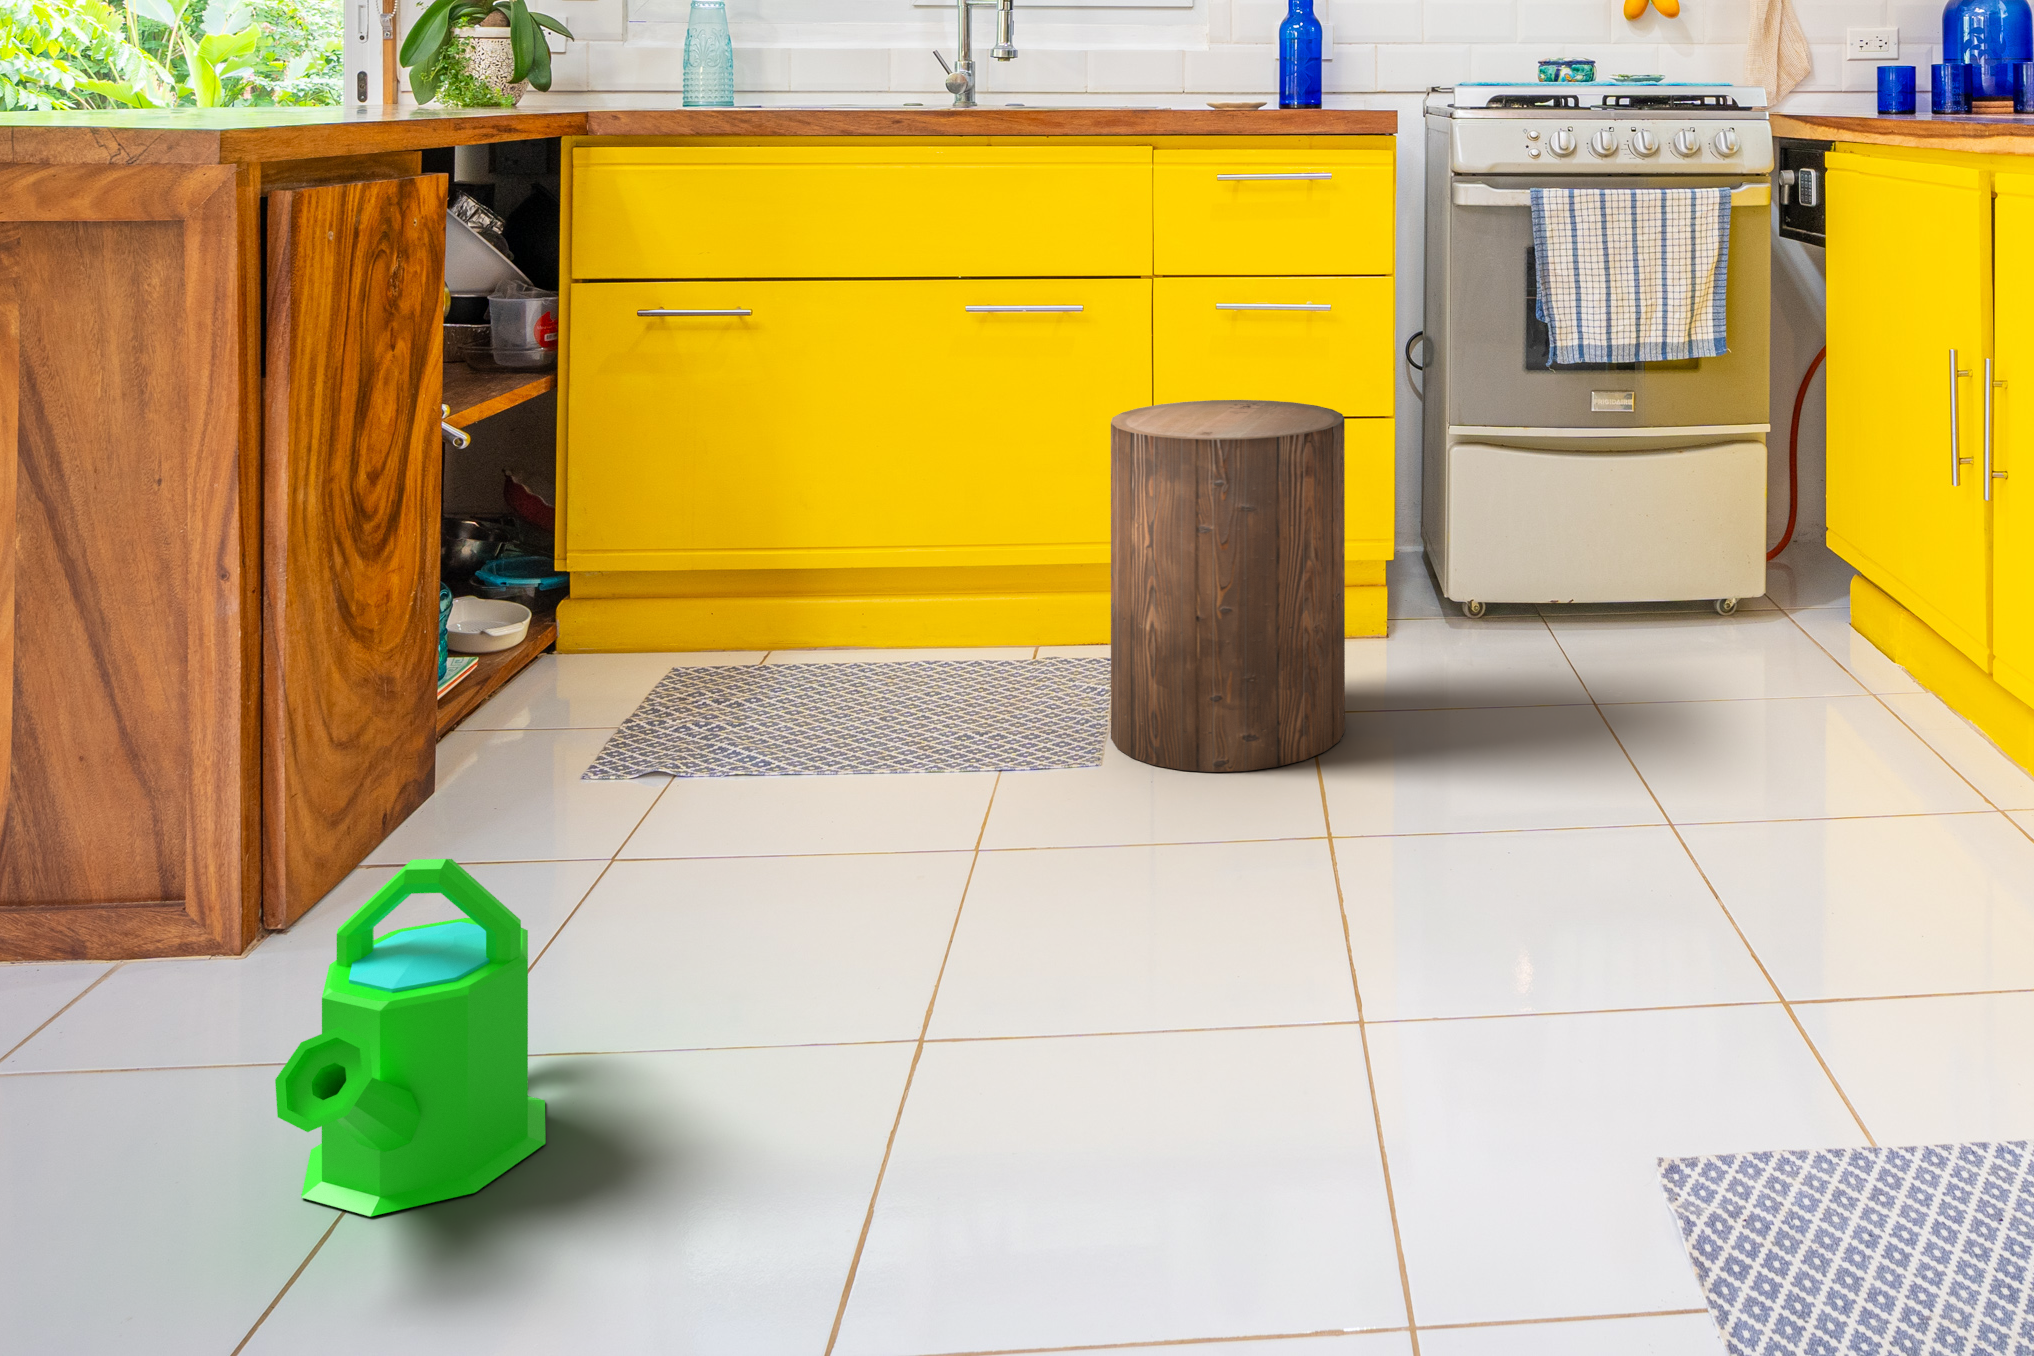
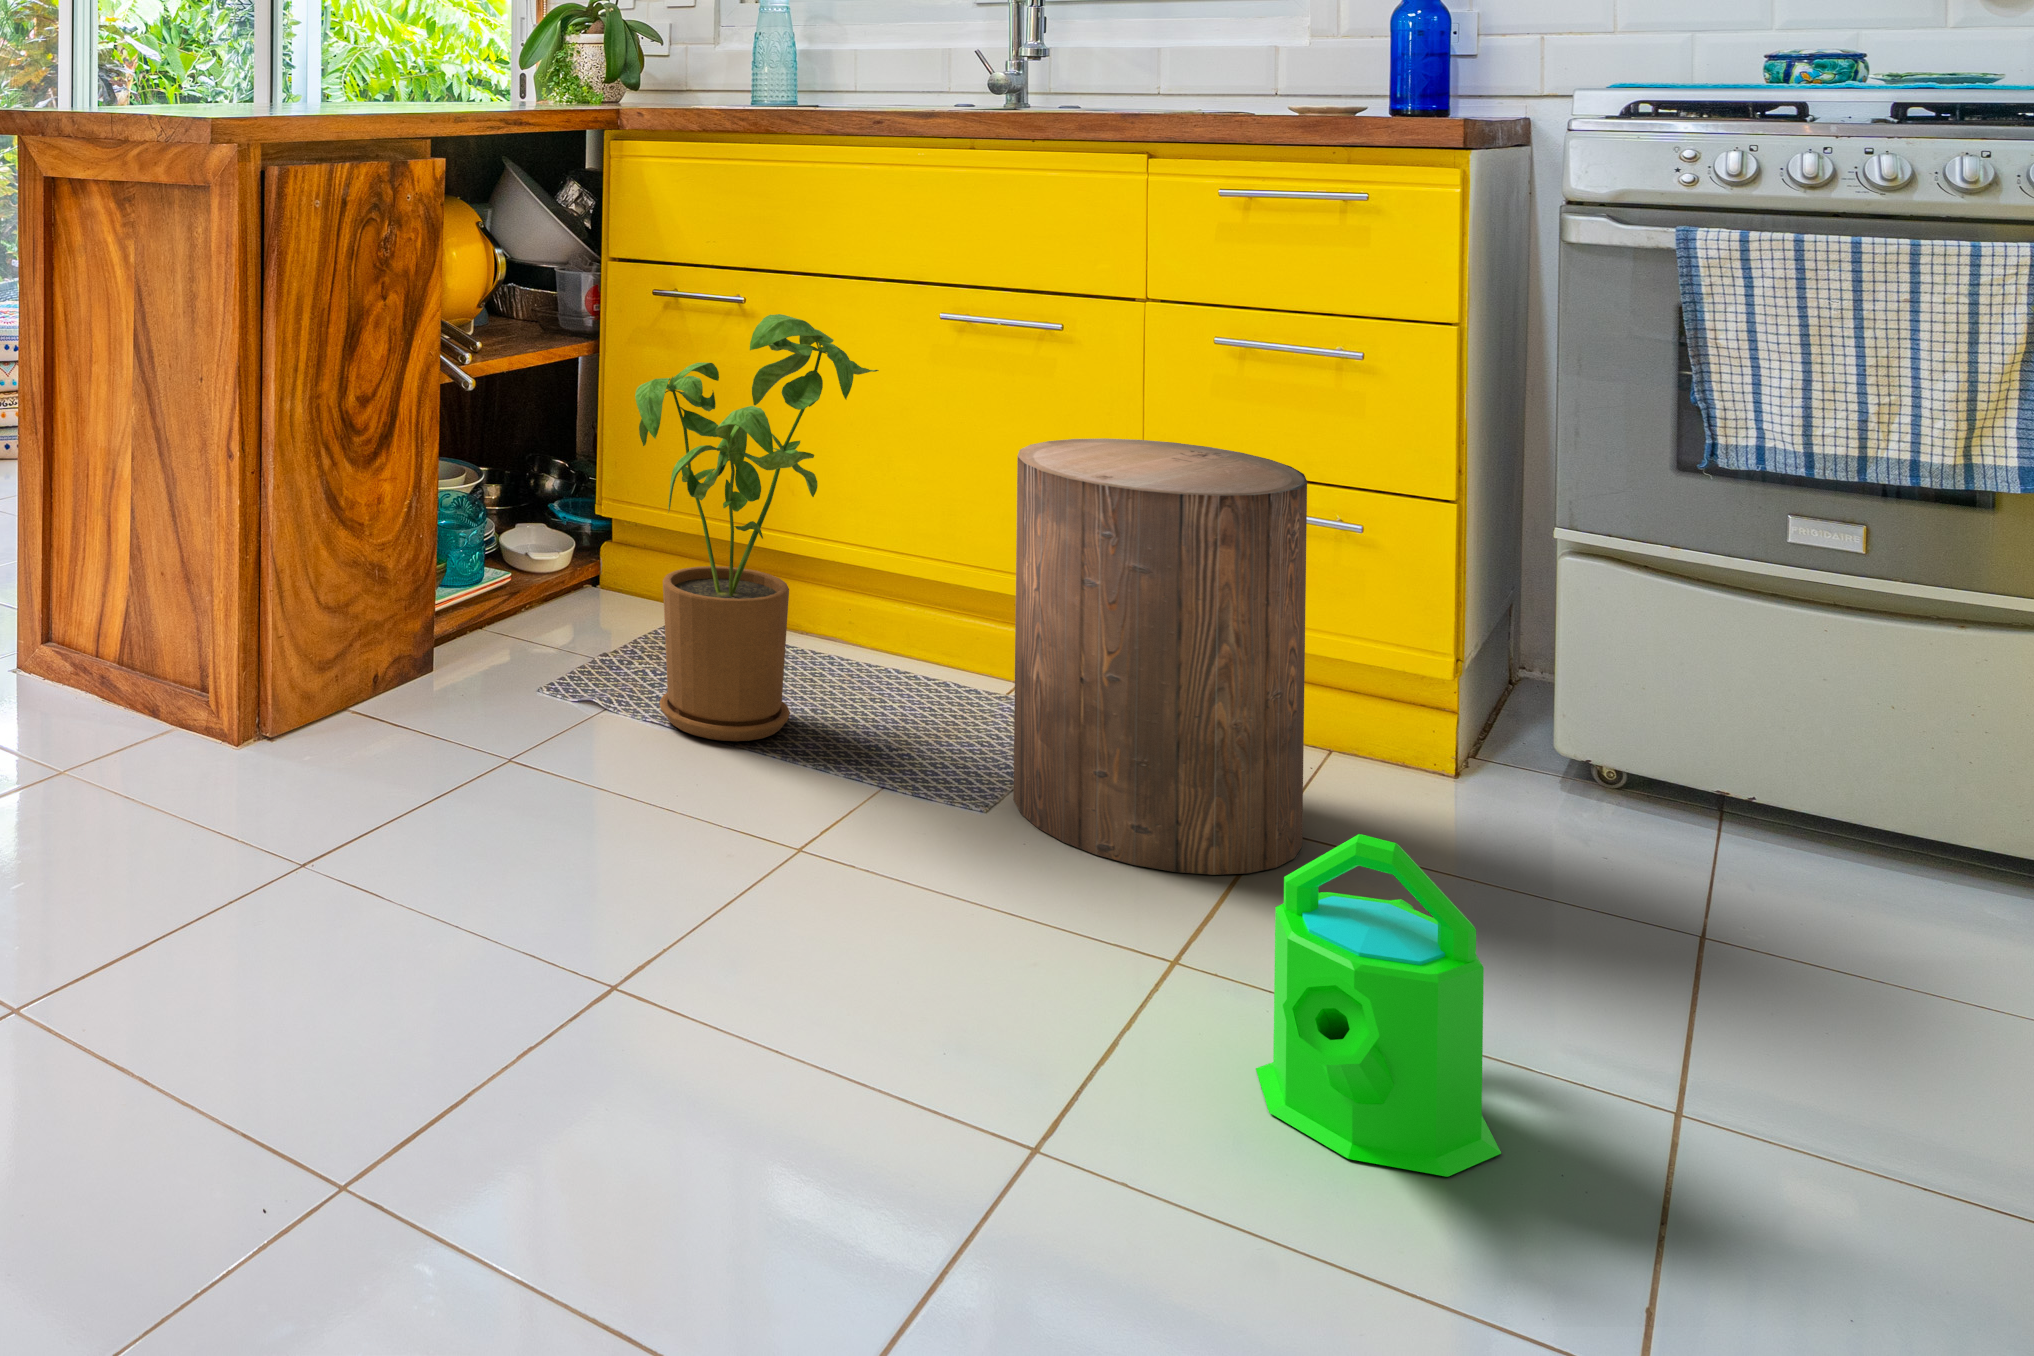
house plant: none [699,320,949,776] -> present [635,314,879,741]
watering can: present [275,859,546,1216] -> present [1256,834,1501,1177]

